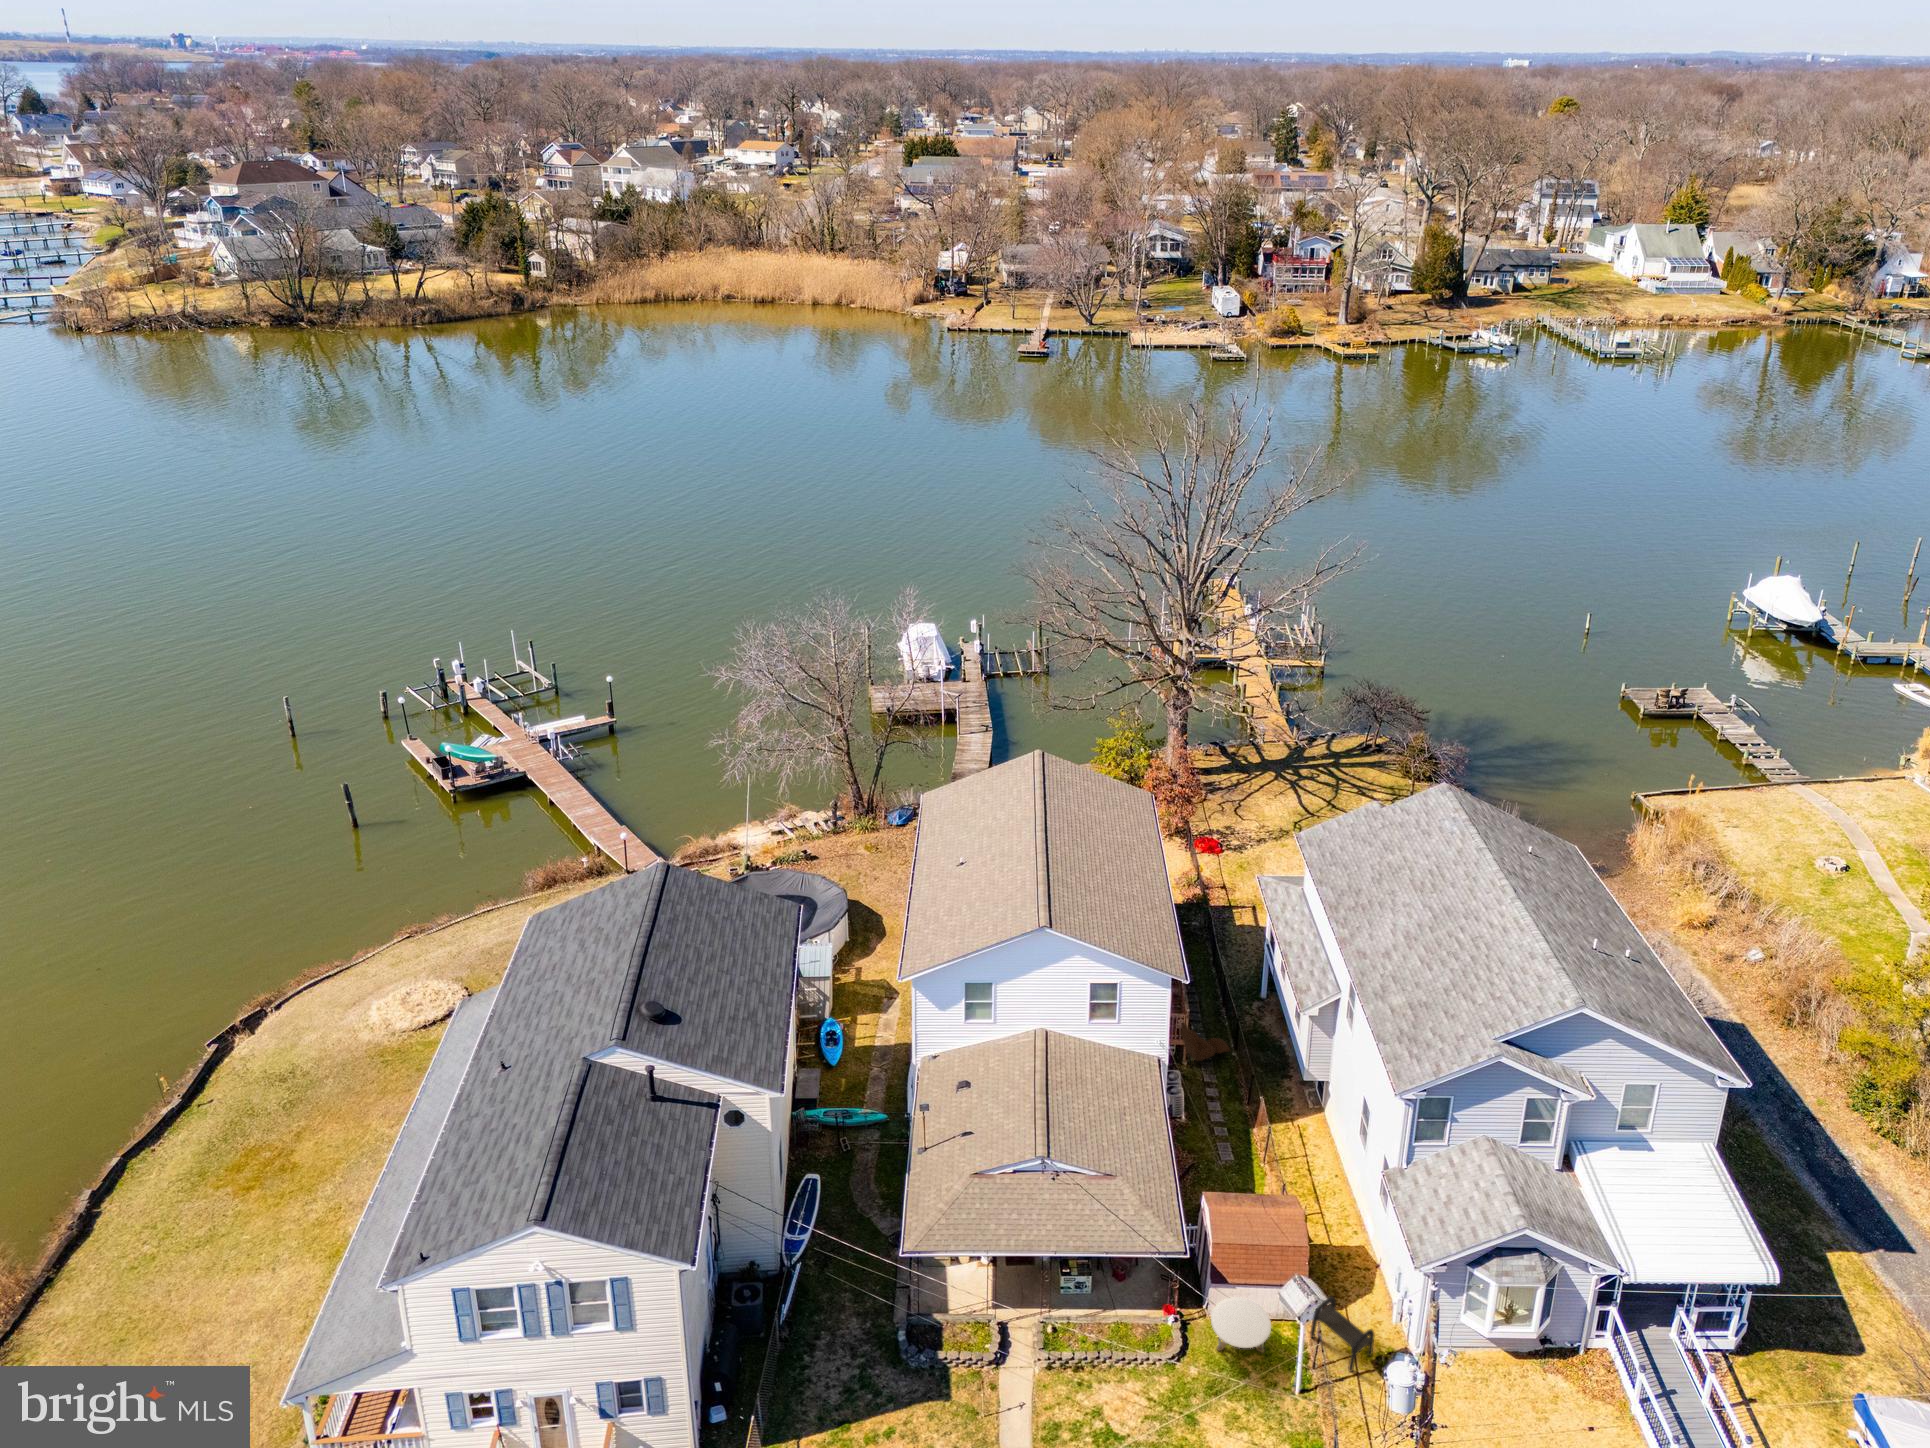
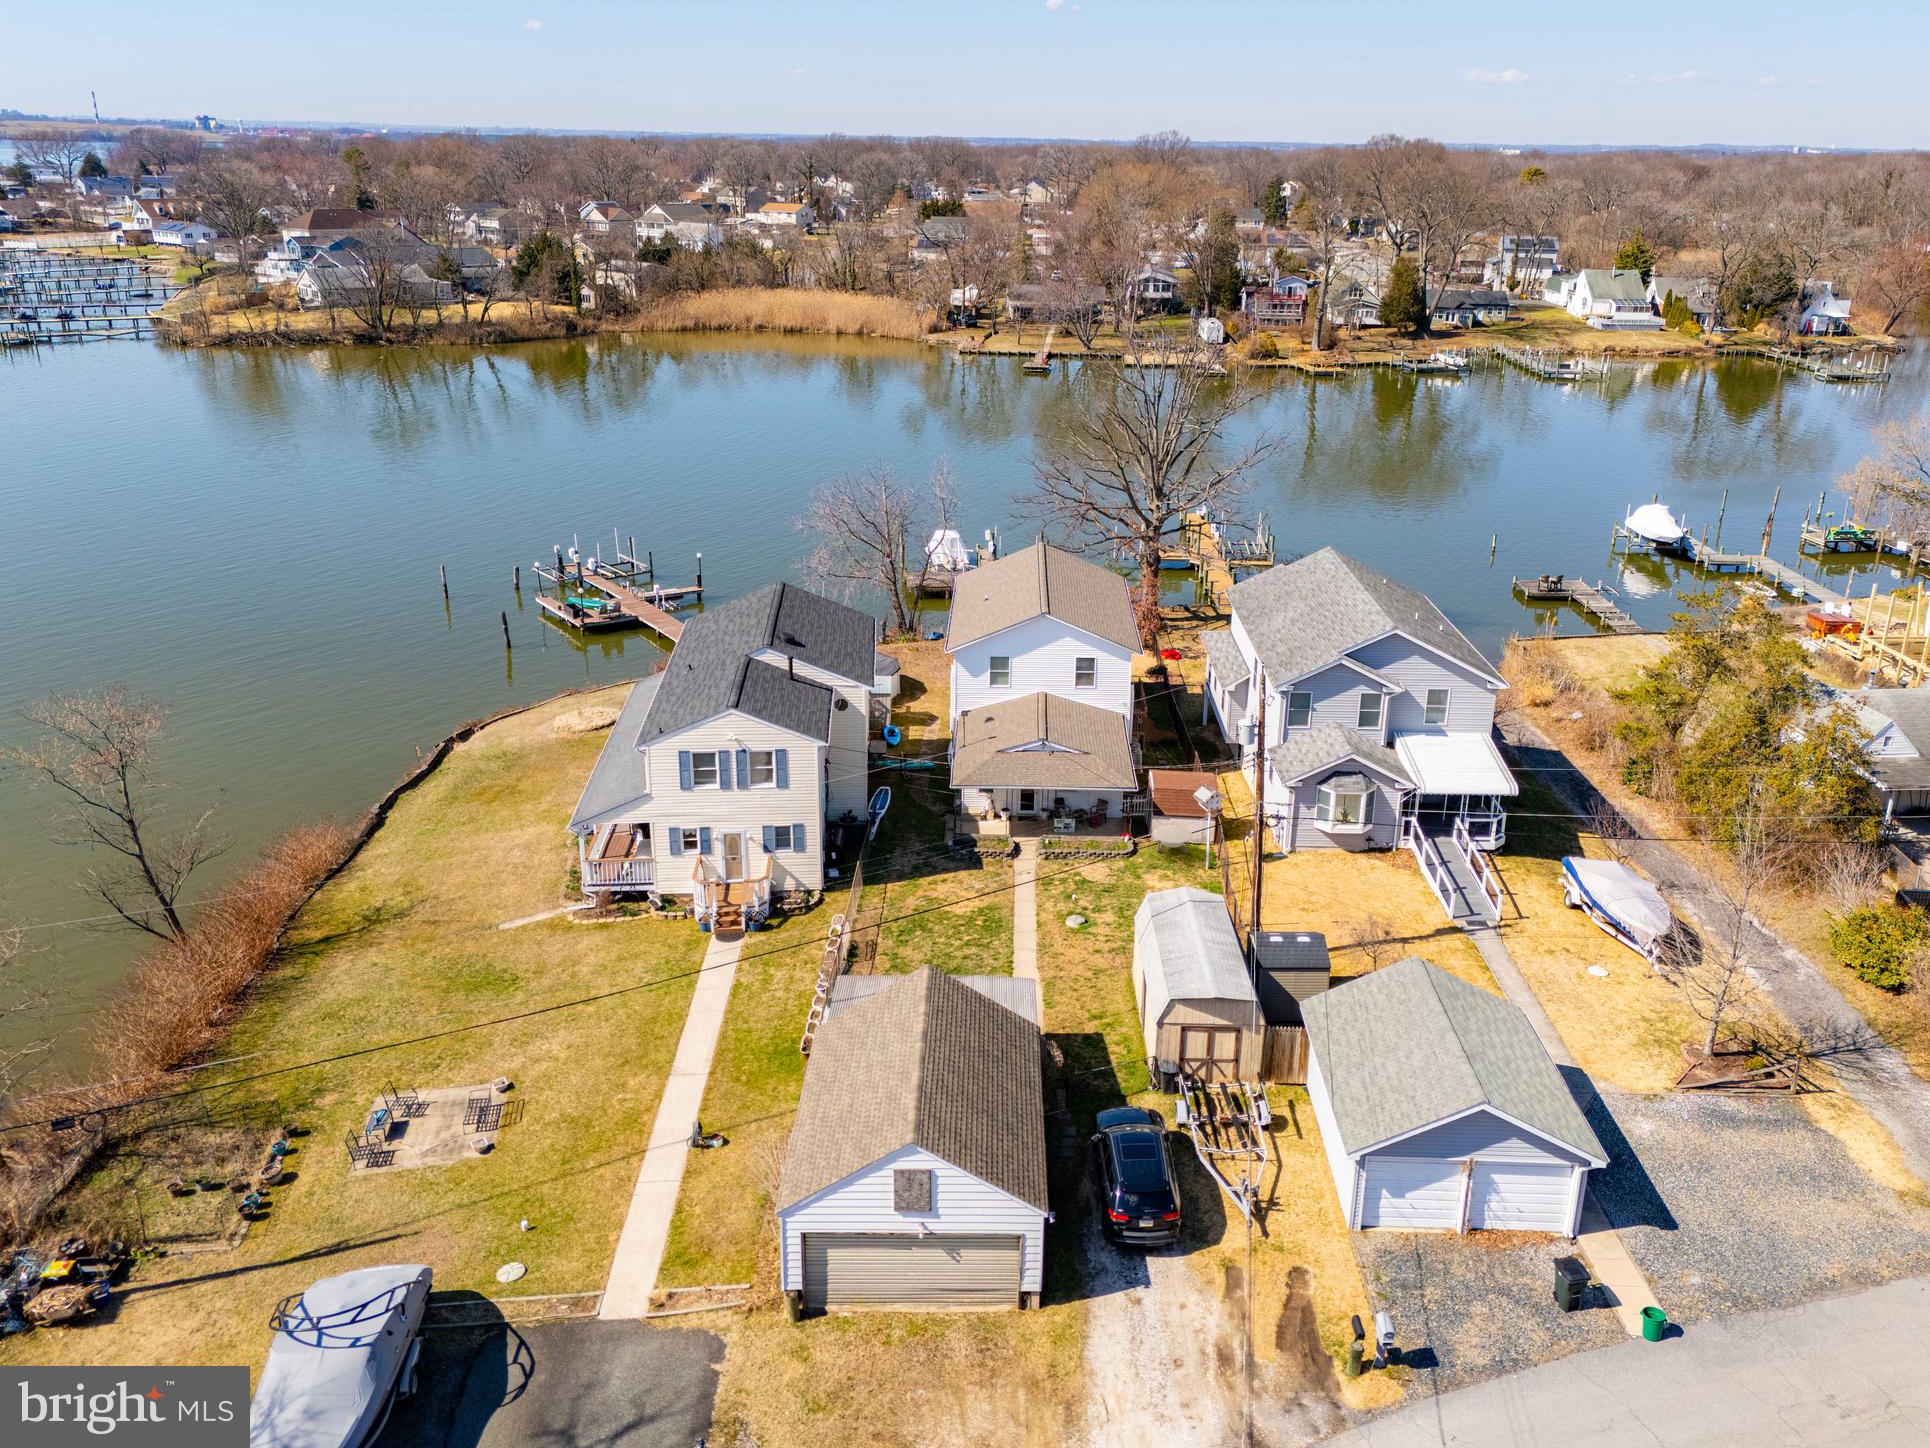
bench: present [1310,1297,1374,1372] -> none [1219,821,1259,860]

